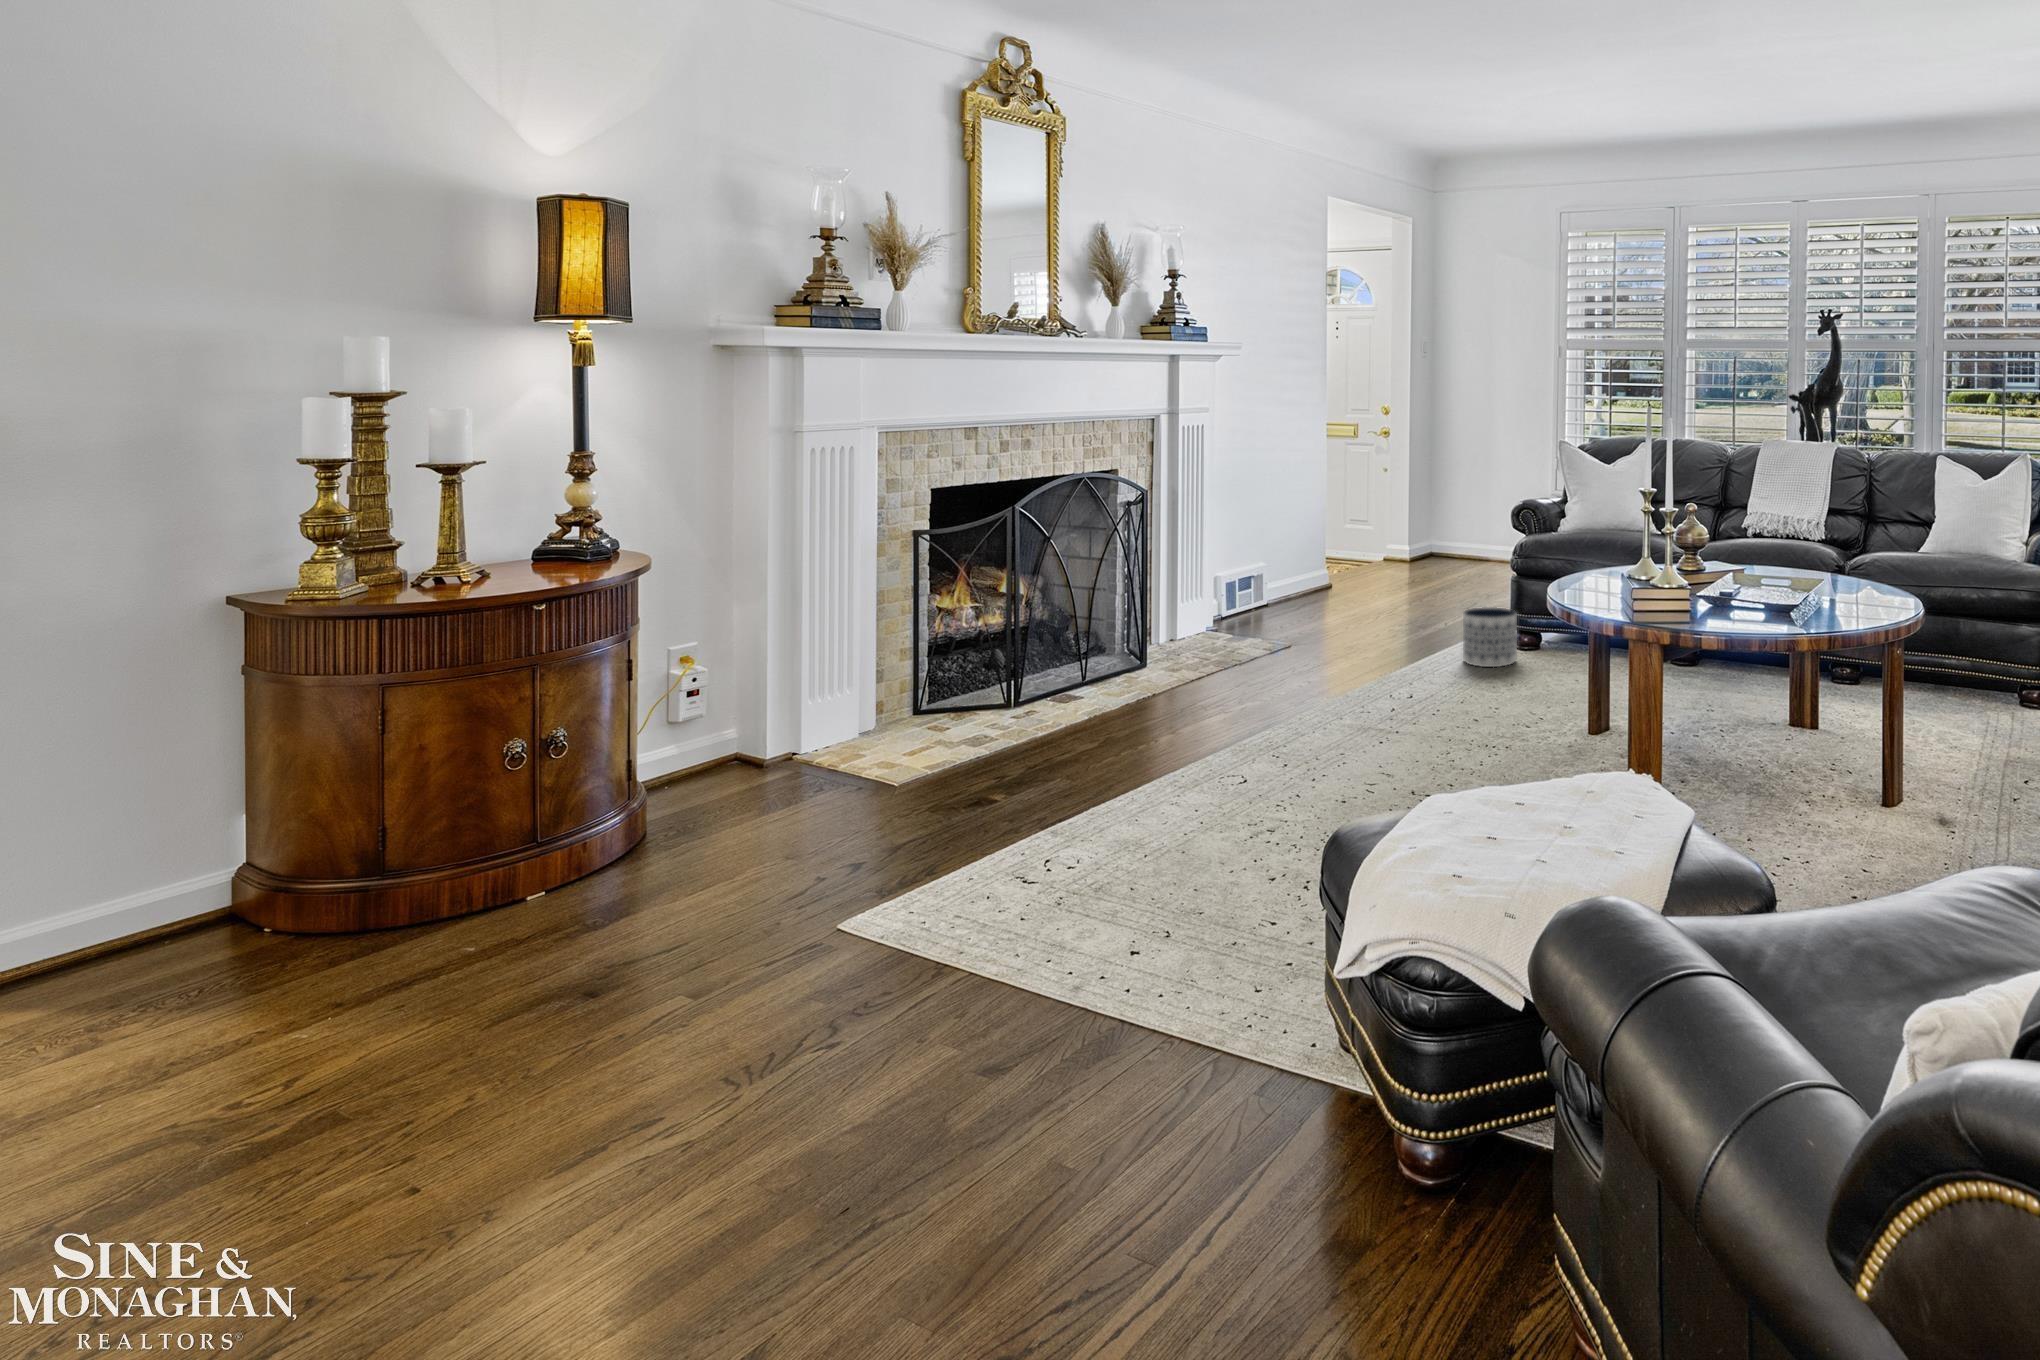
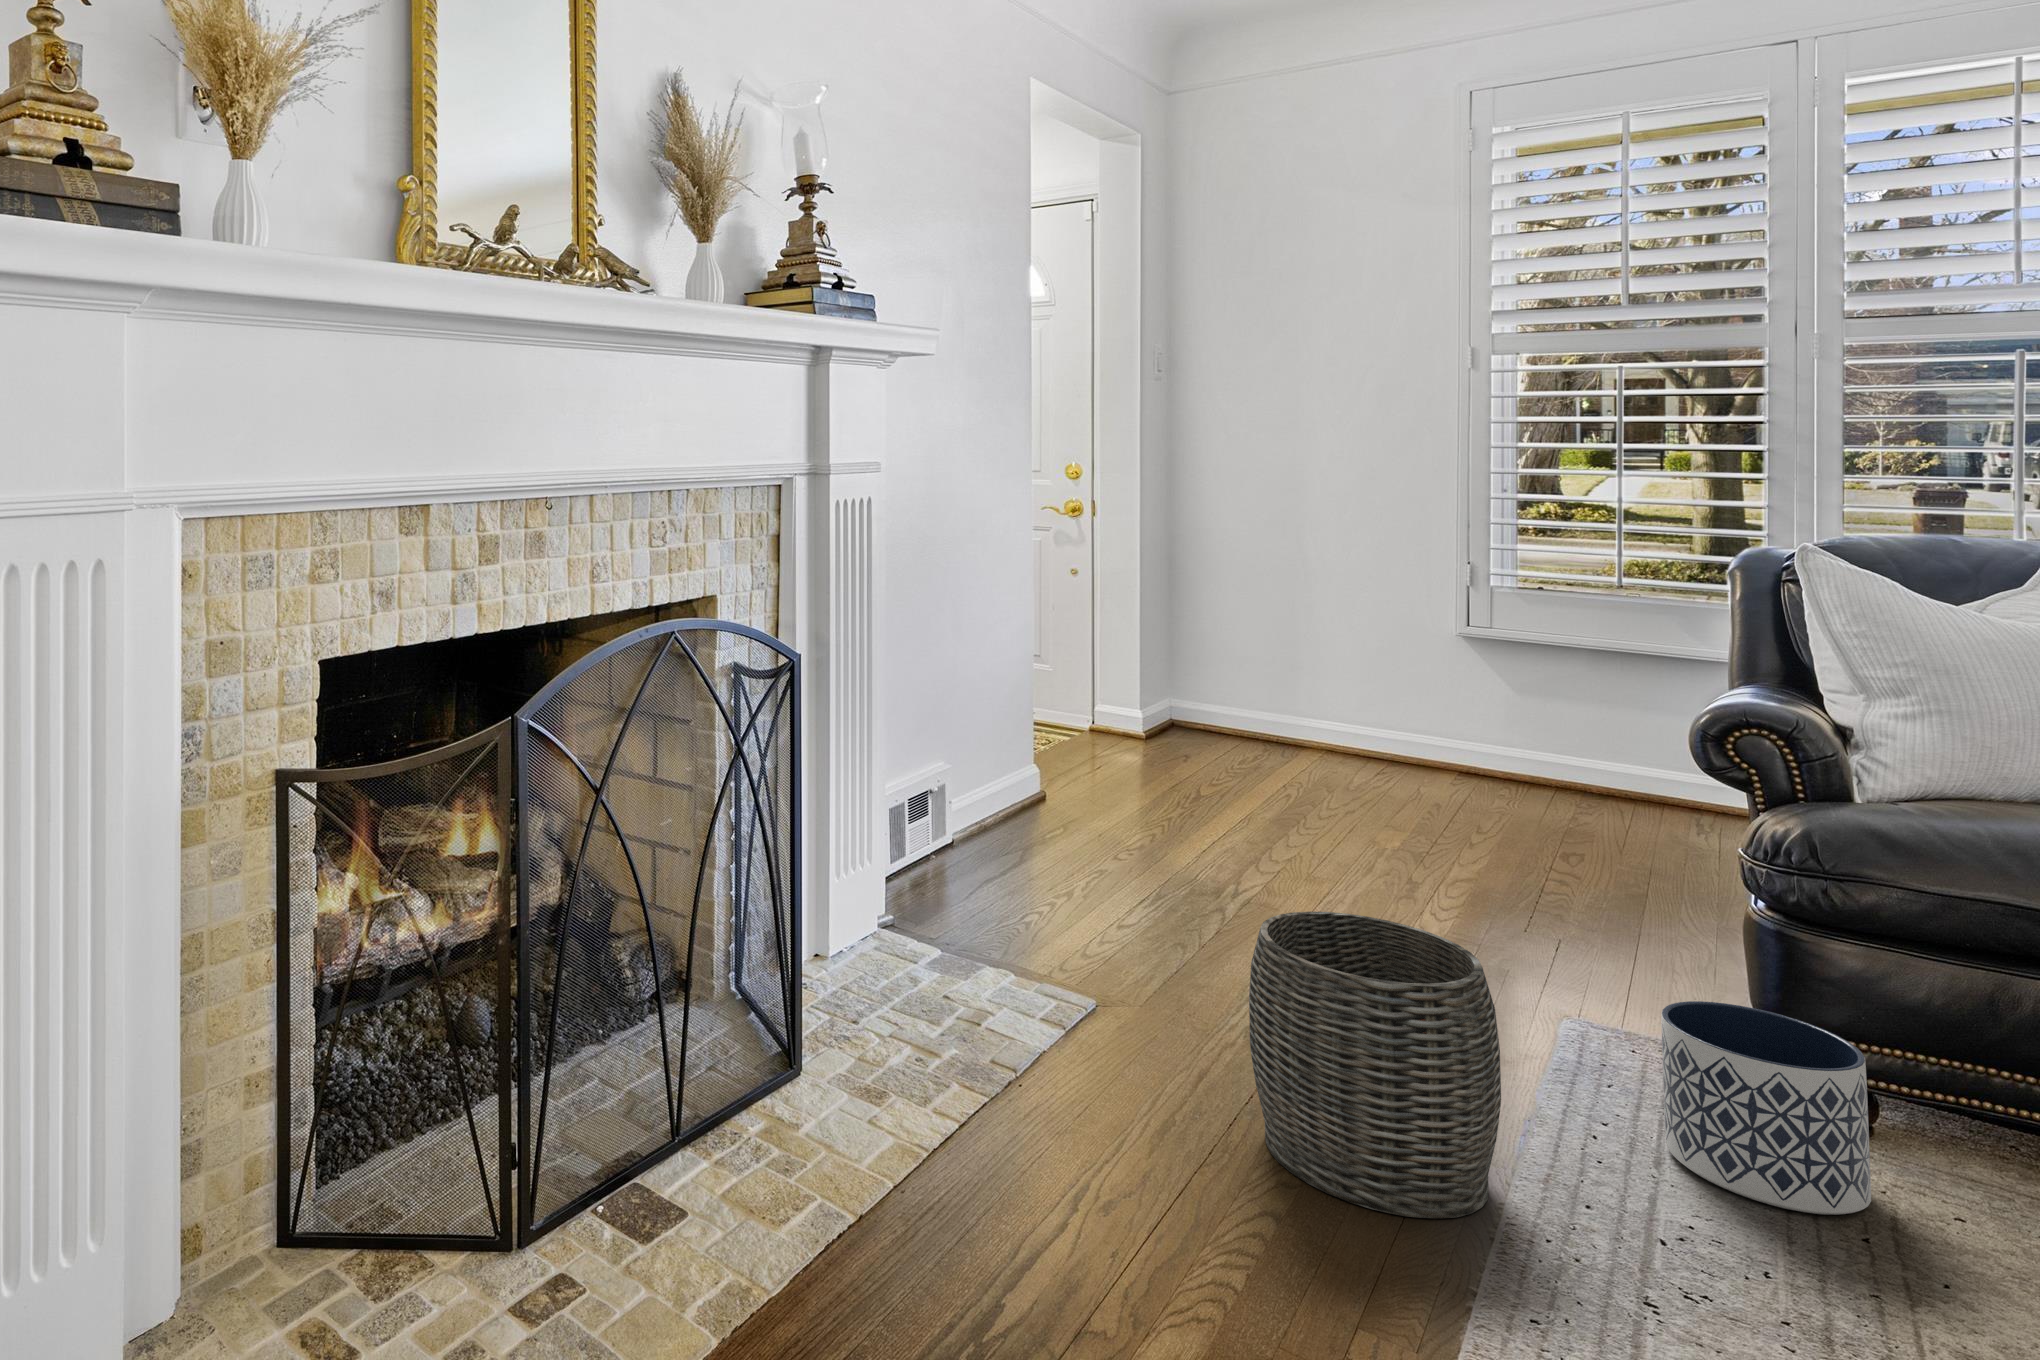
woven basket: none [1315,584,1395,677] -> present [1249,911,1501,1219]

